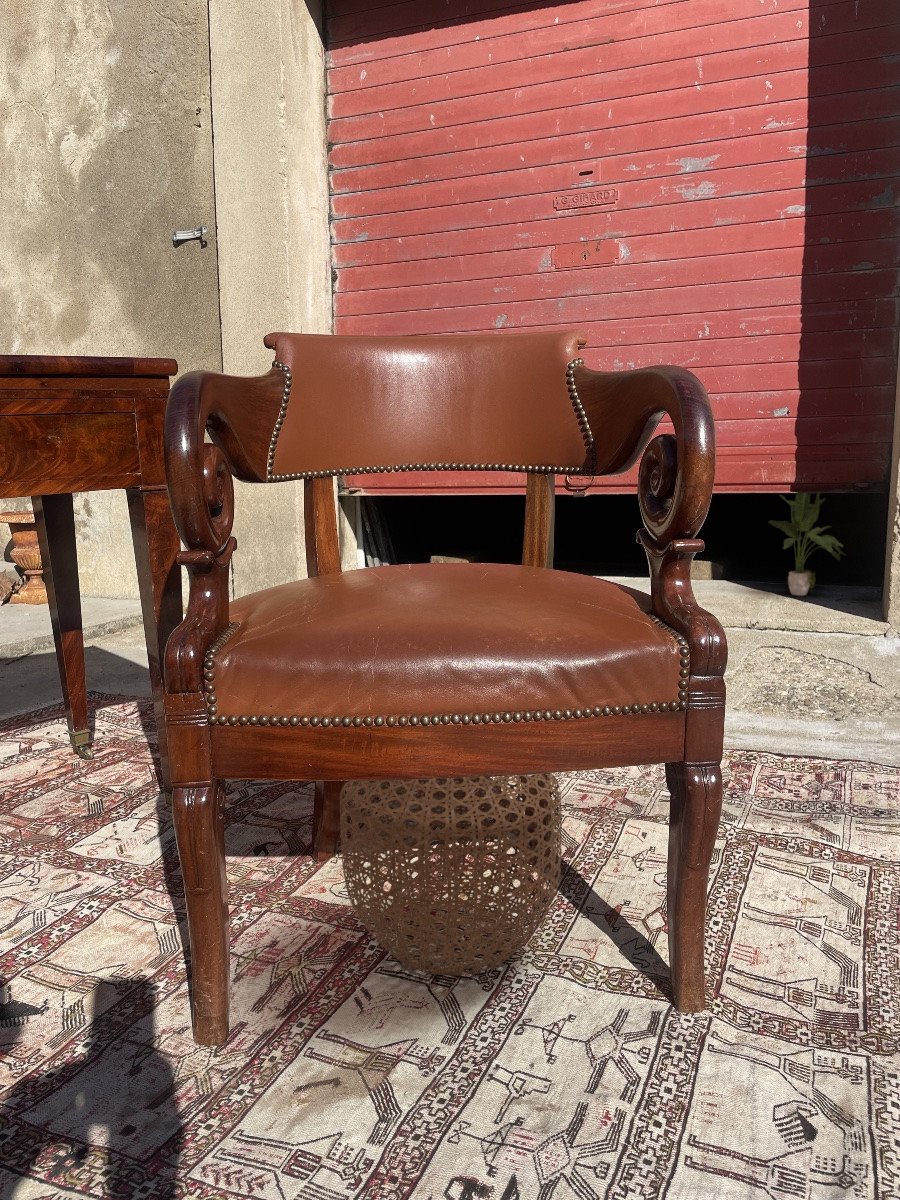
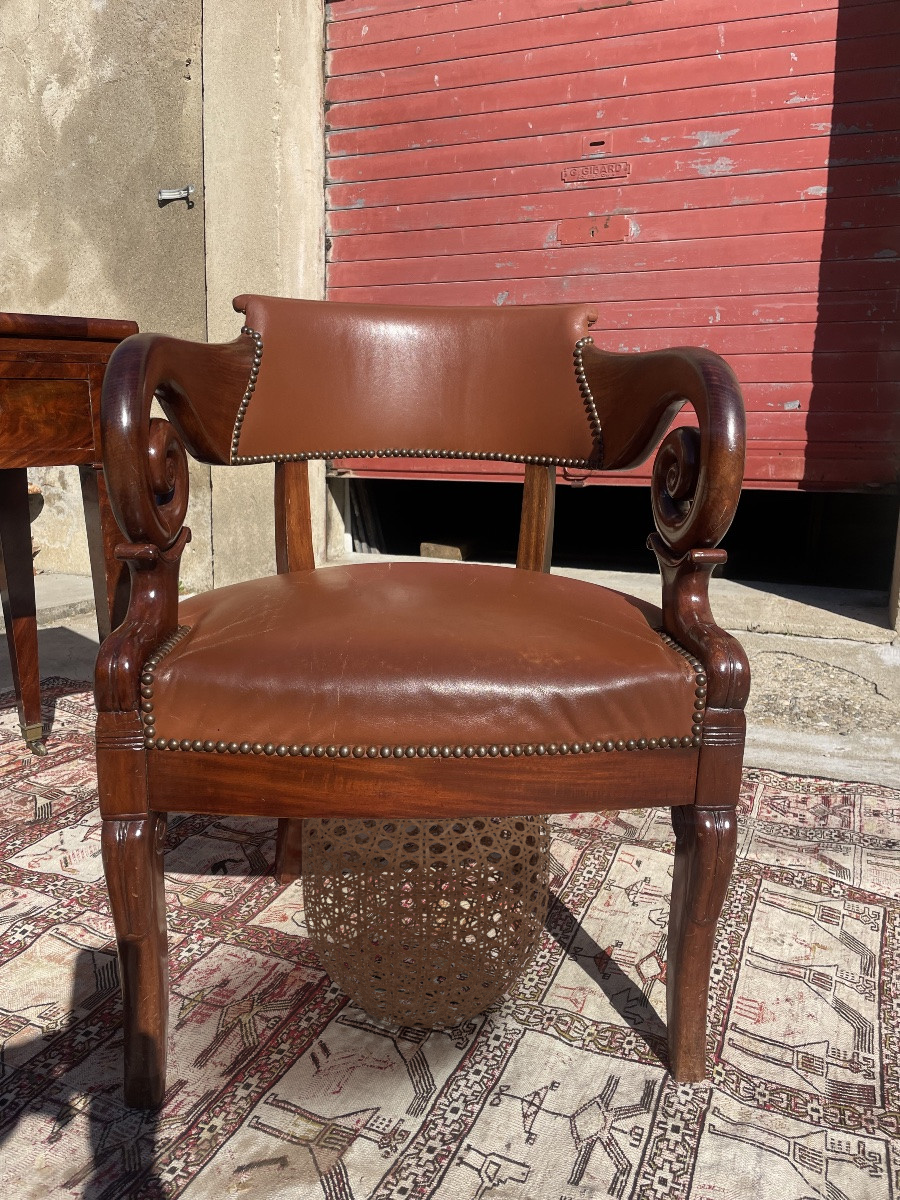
potted plant: present [769,492,843,596] -> none [773,479,852,597]

